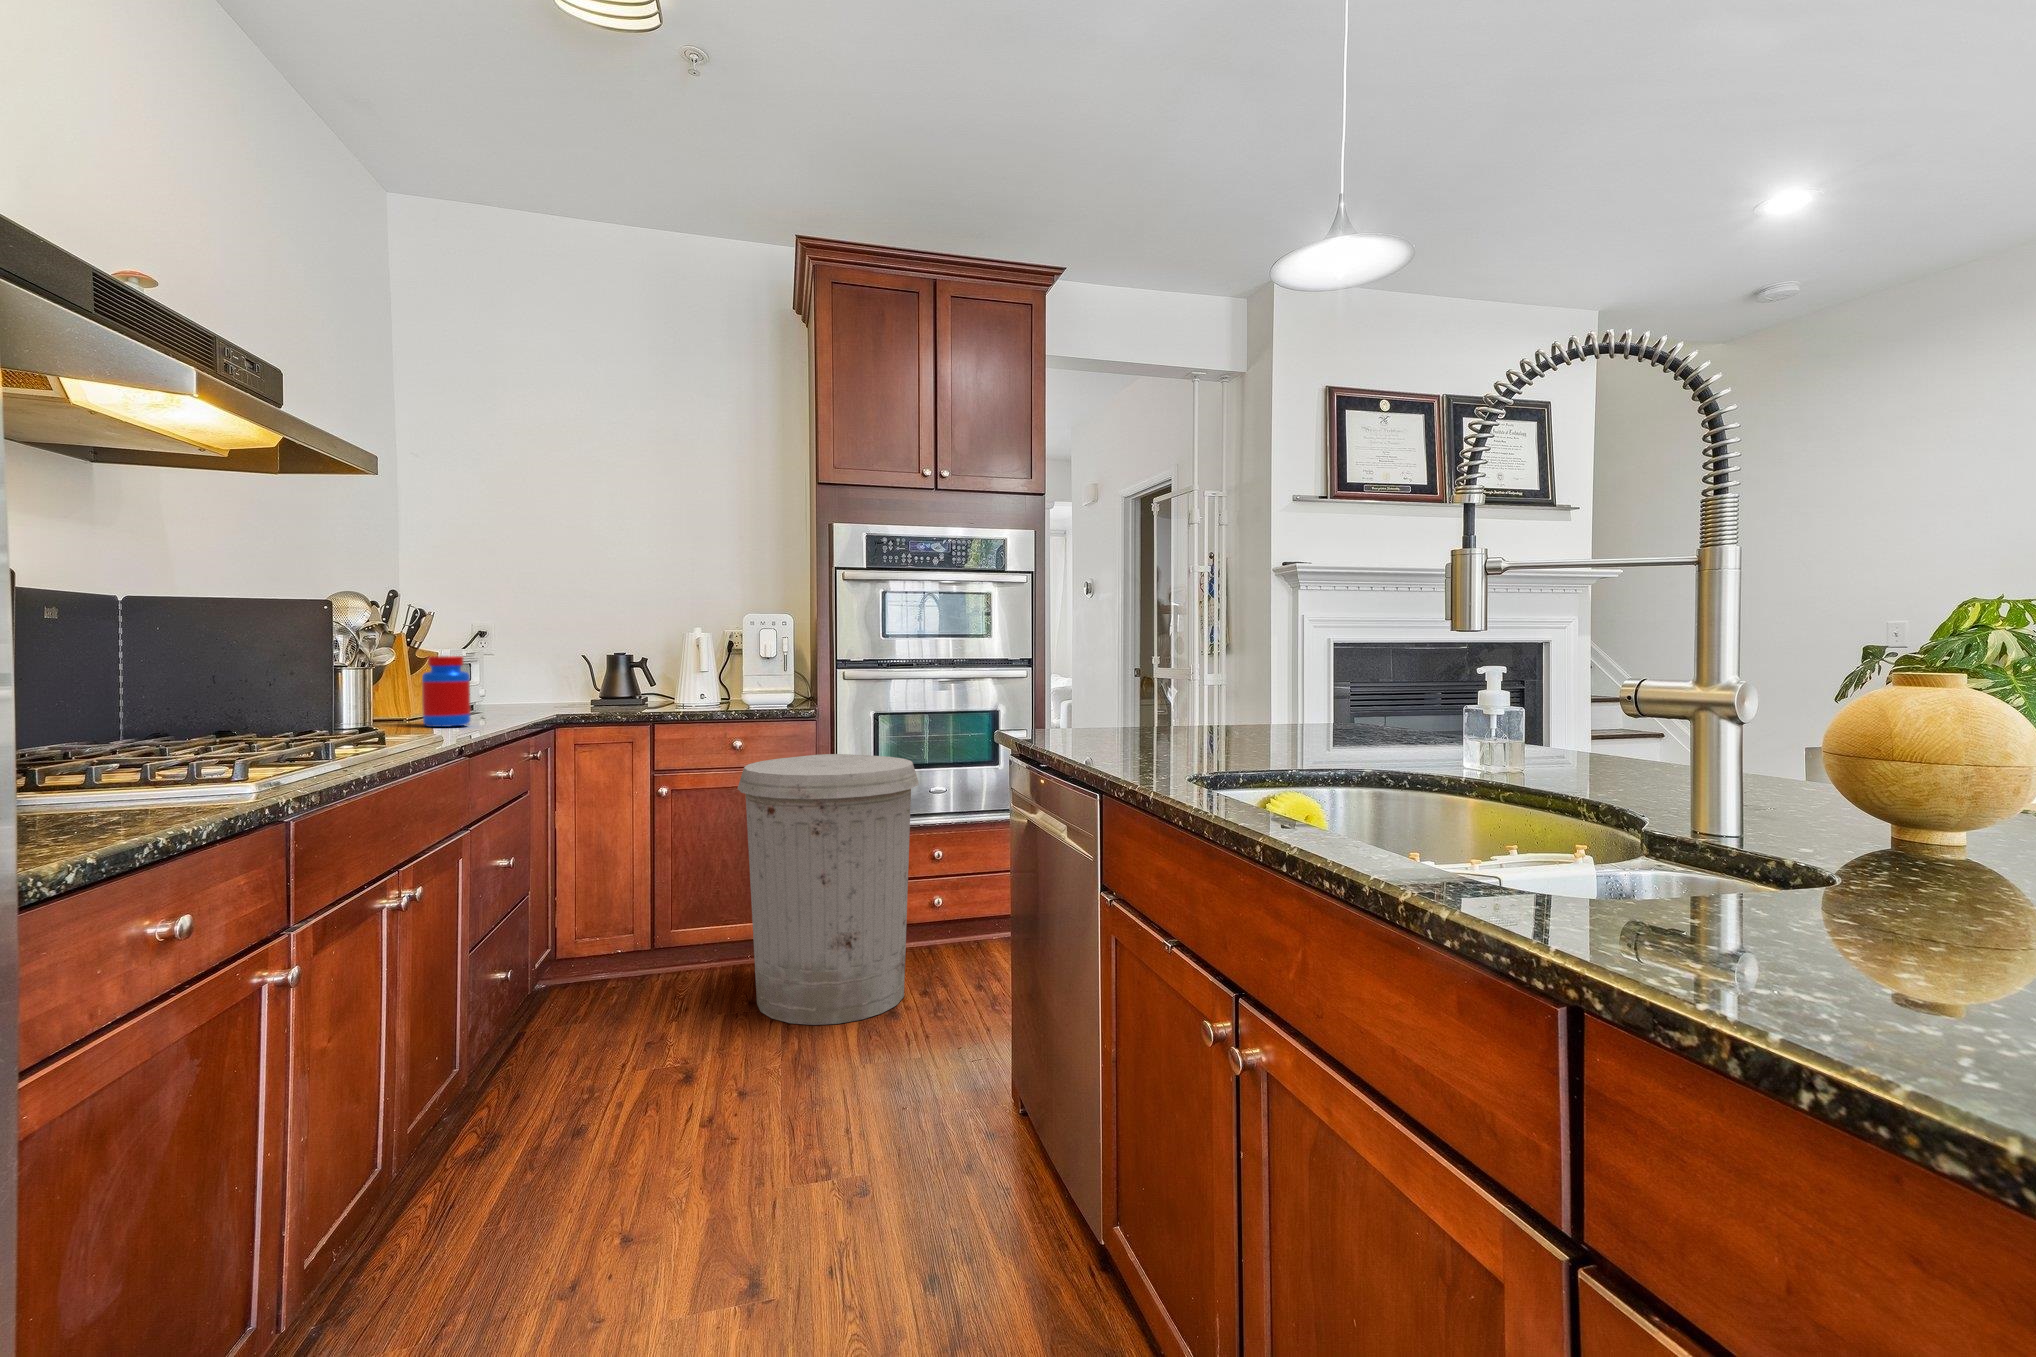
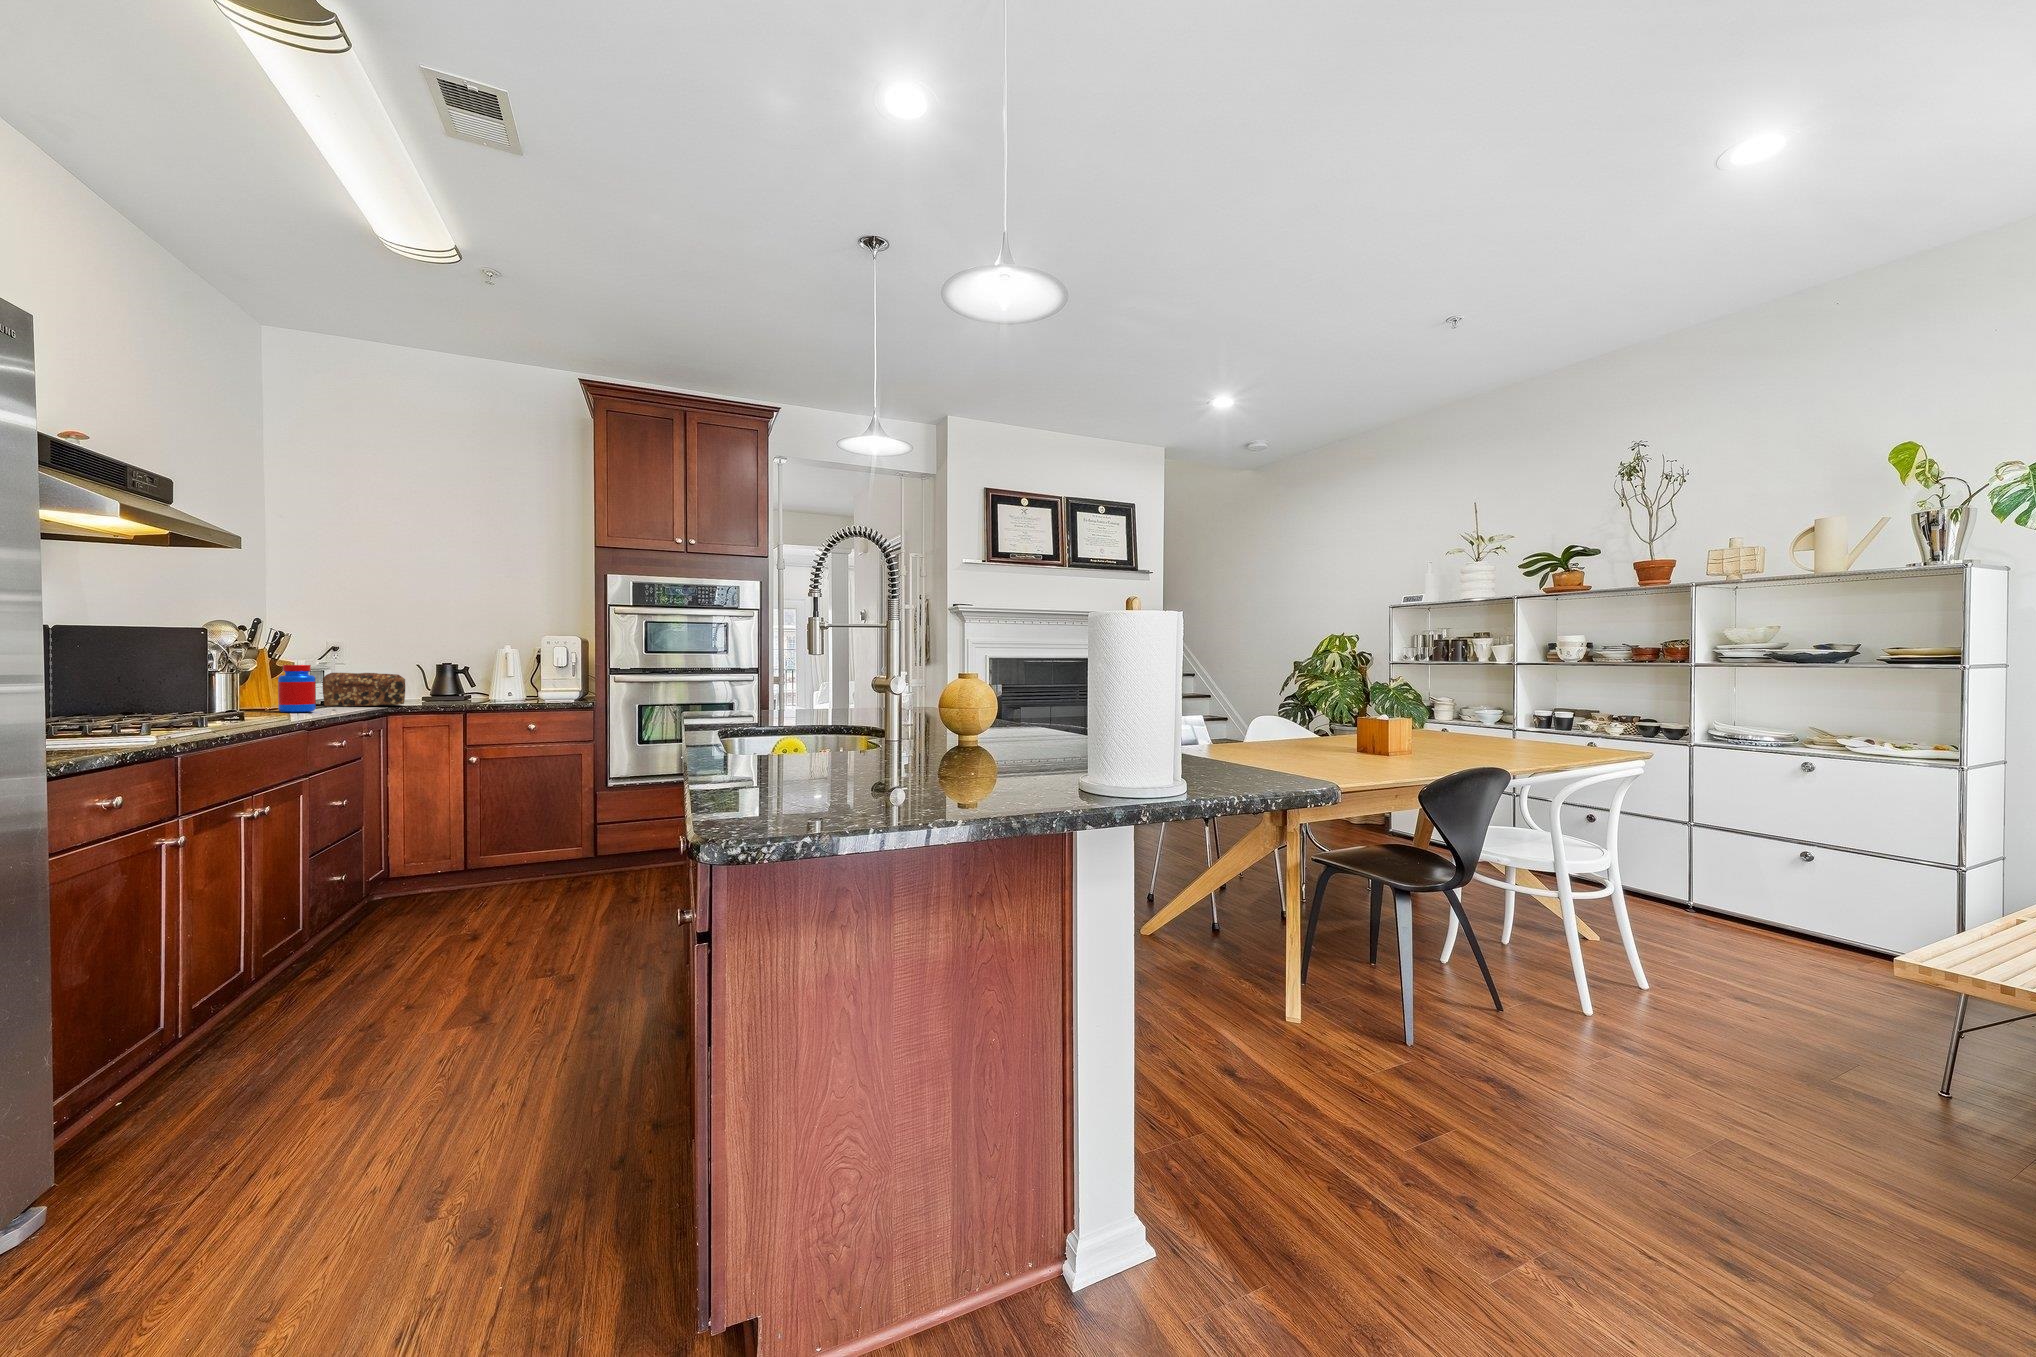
bread loaf: none [474,667,577,716] -> present [323,673,405,707]
trash can: present [738,754,919,1025] -> none [524,733,660,910]

